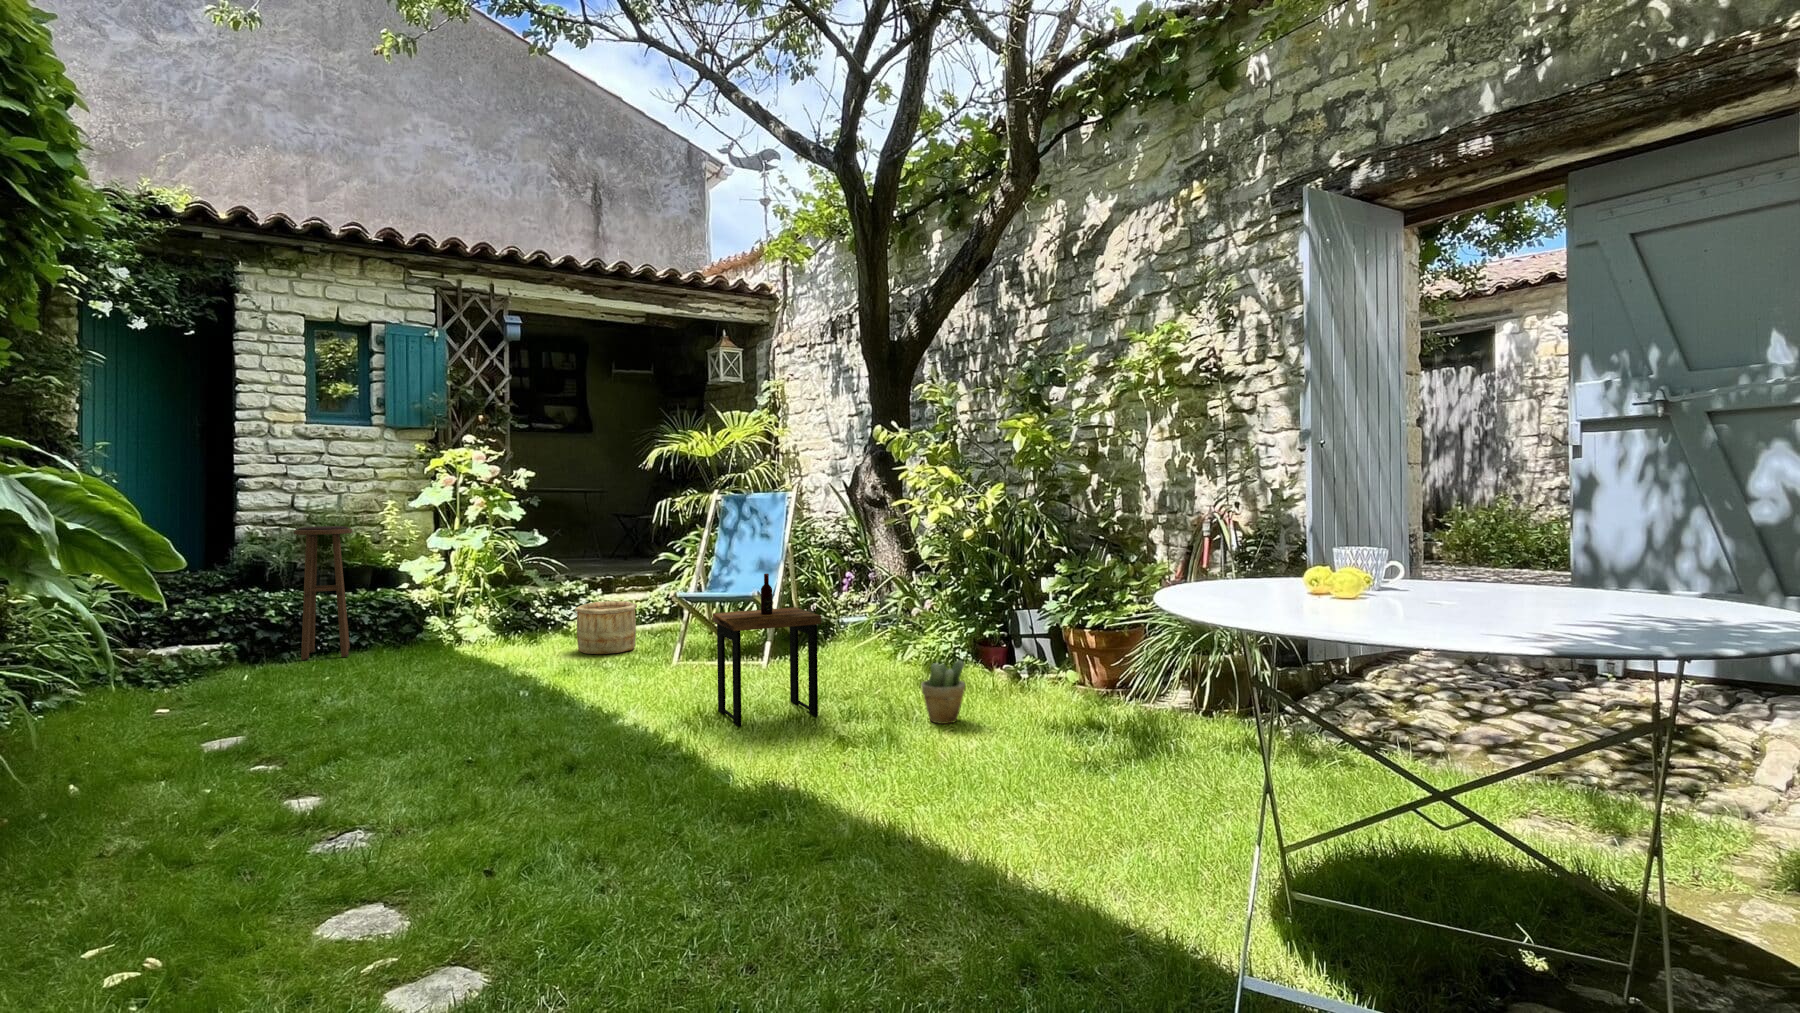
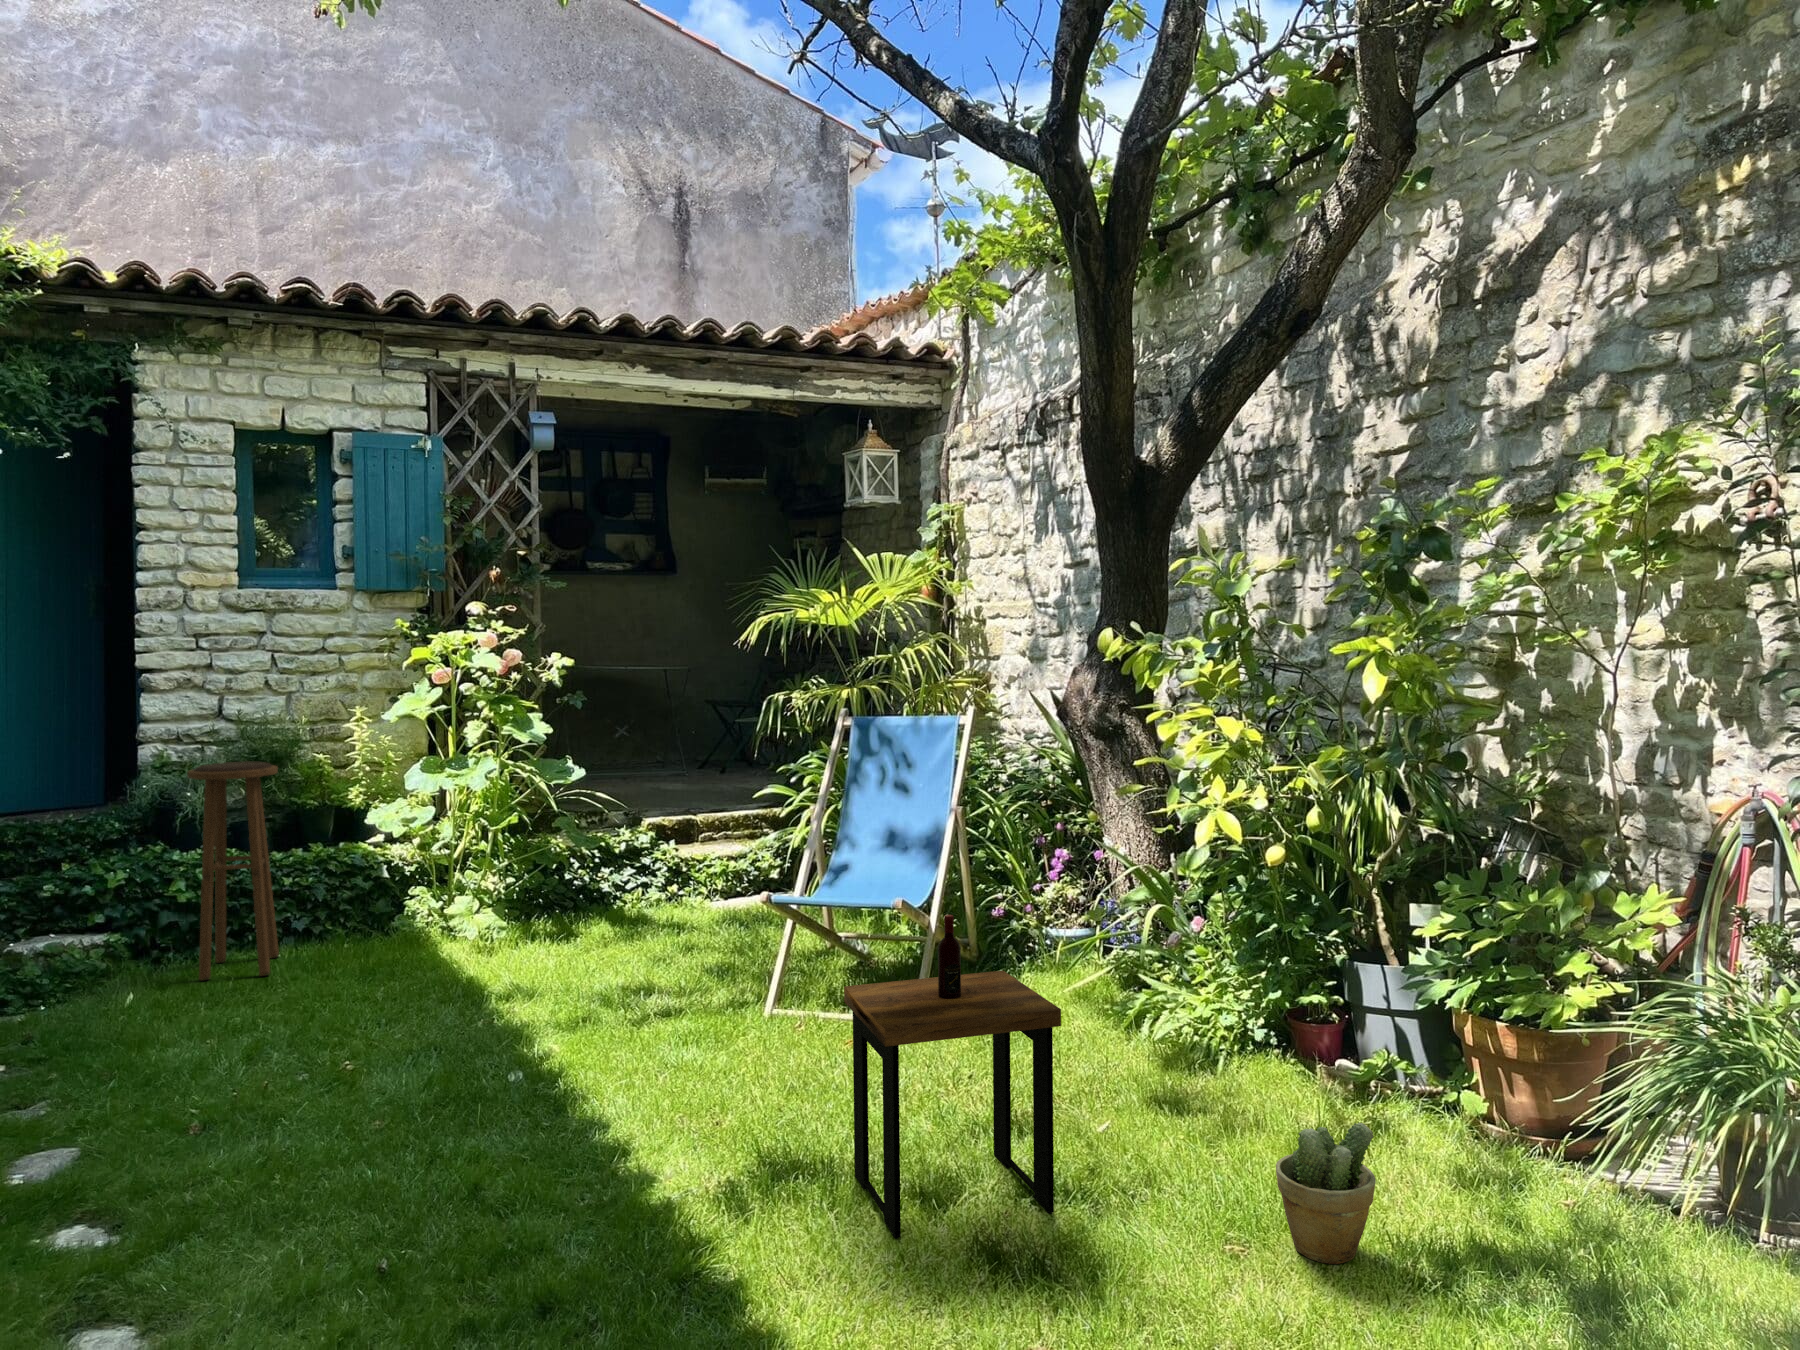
wooden bucket: present [575,601,637,654] -> none [617,891,720,990]

